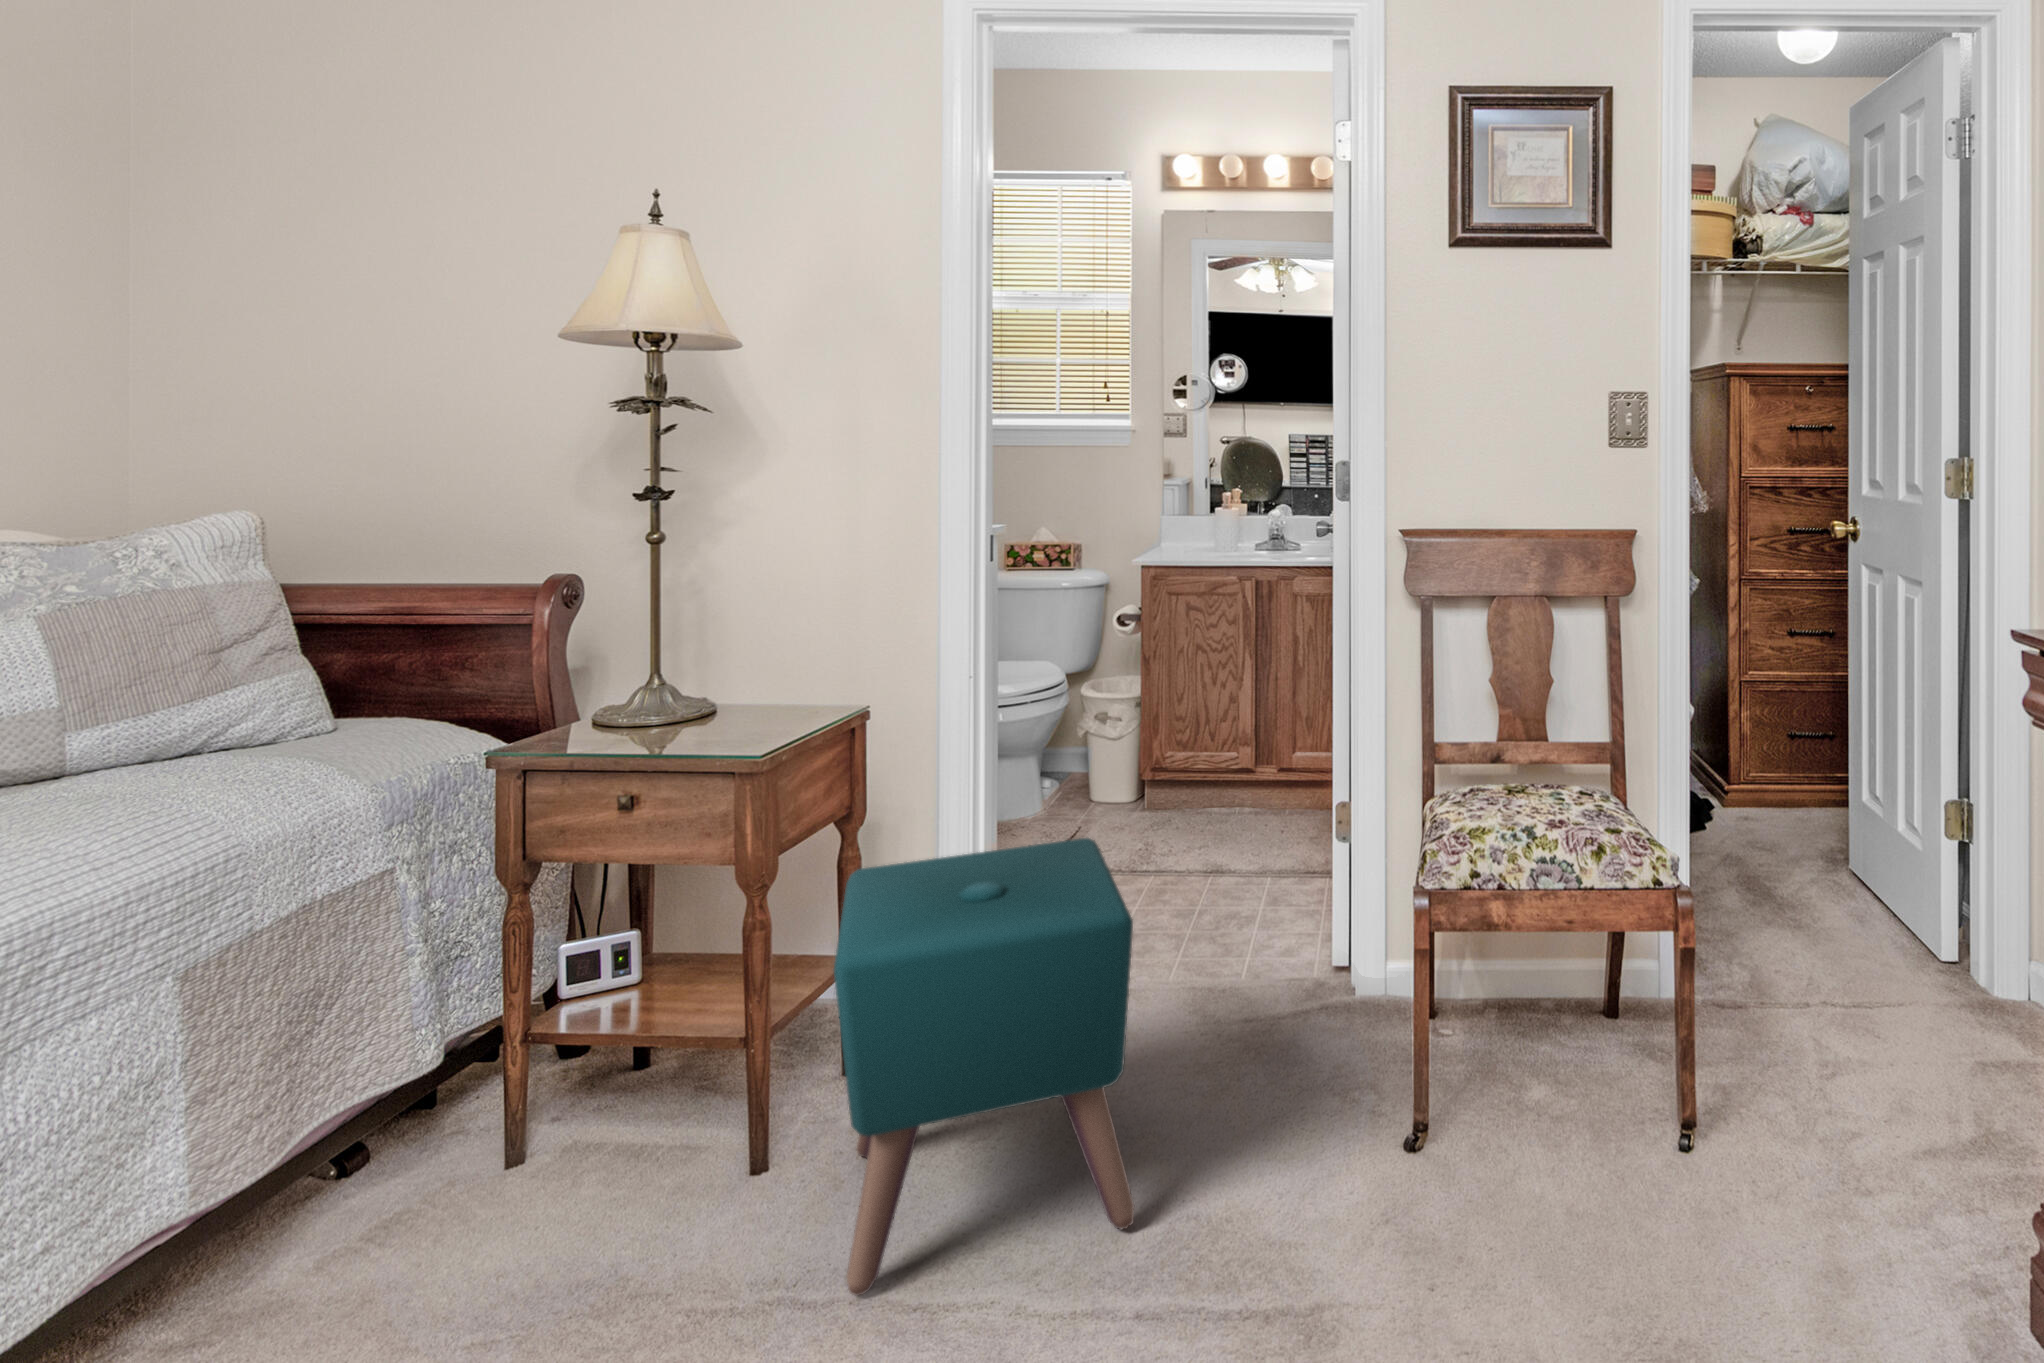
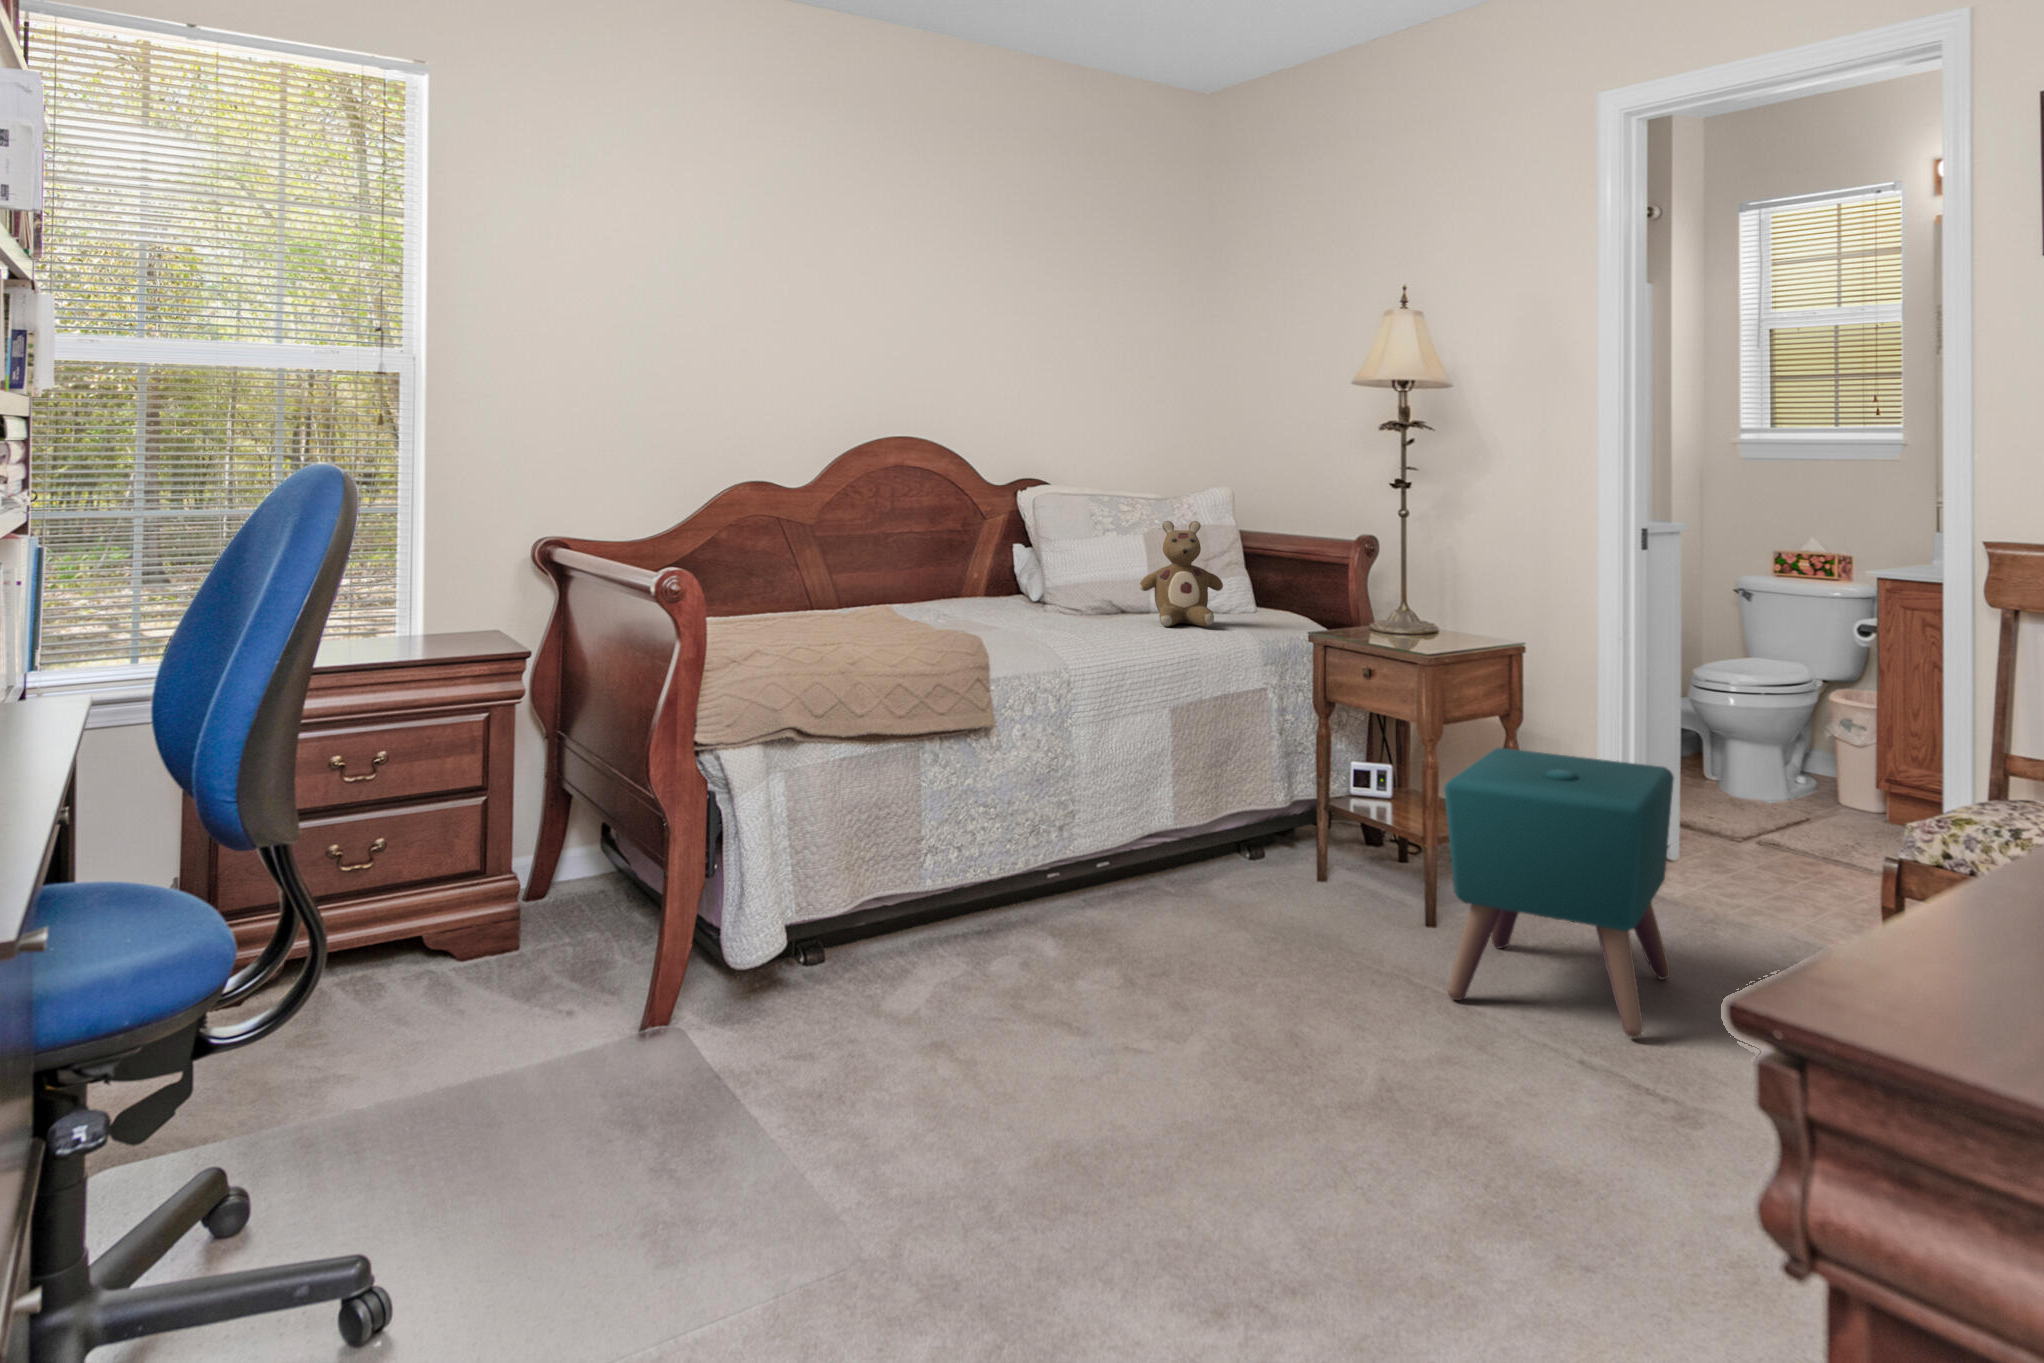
stuffed bear: none [59,589,275,800] -> present [1139,521,1223,627]

